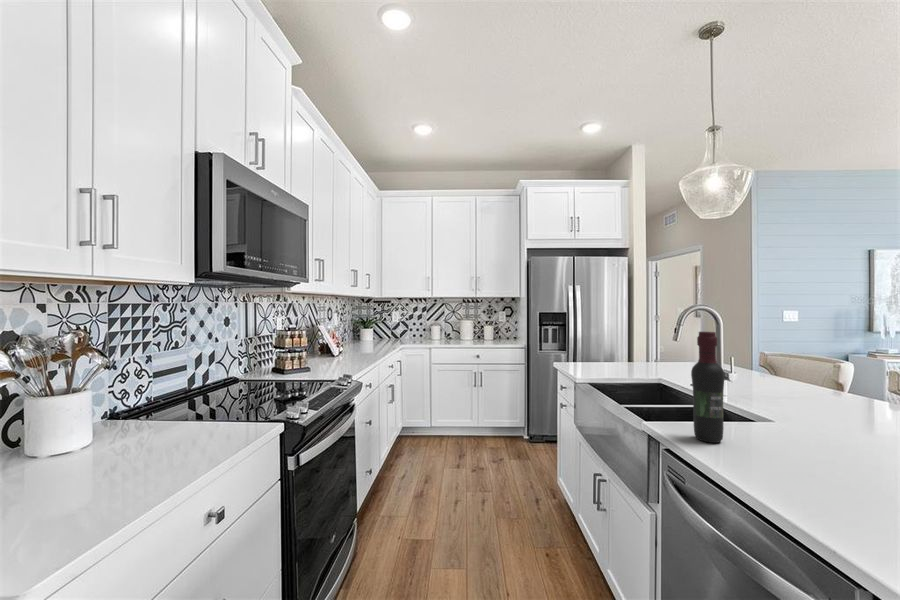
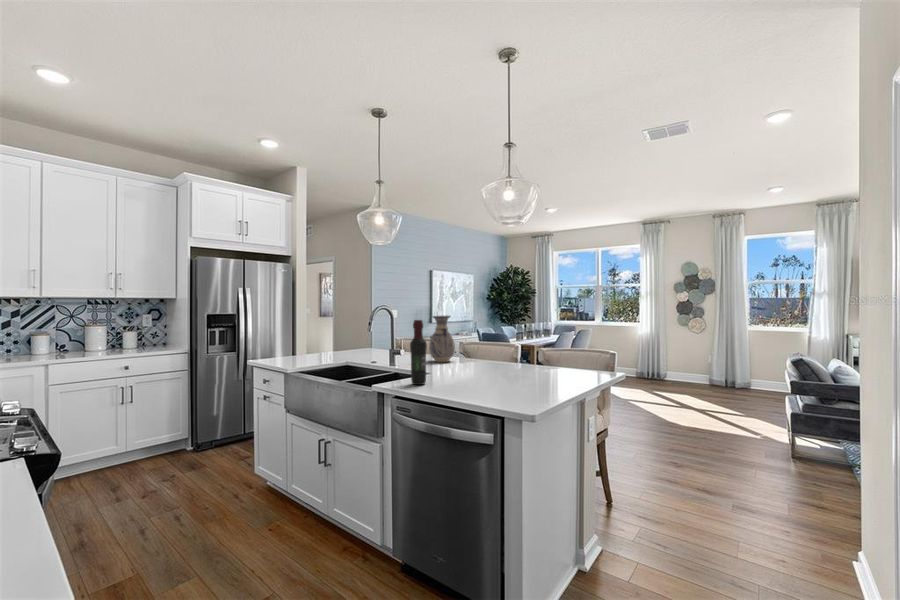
vase: none [788,324,849,406] -> present [429,316,455,362]

